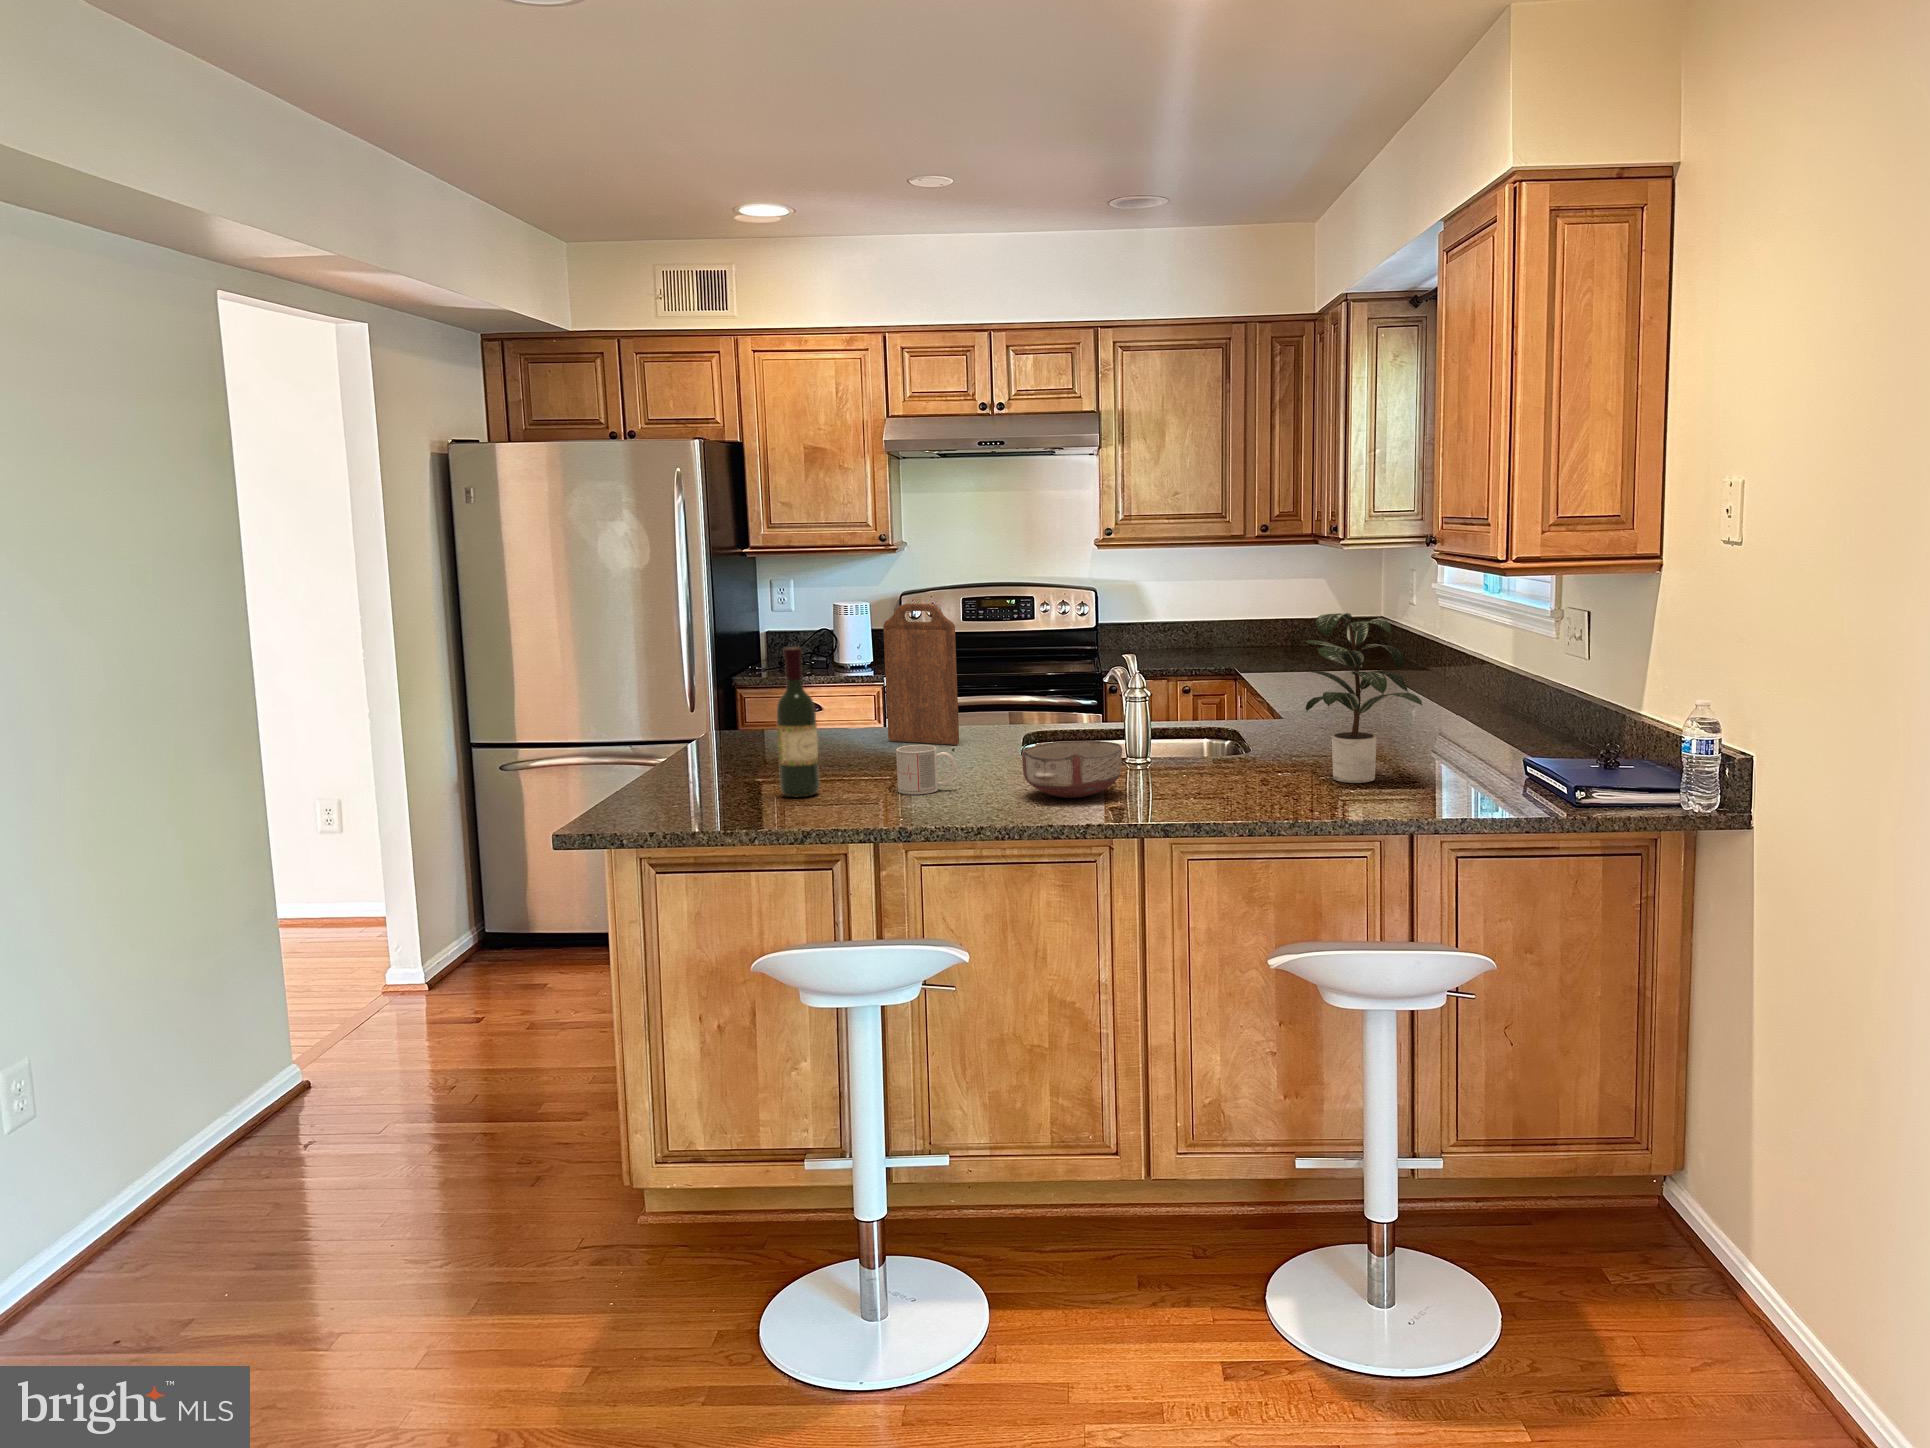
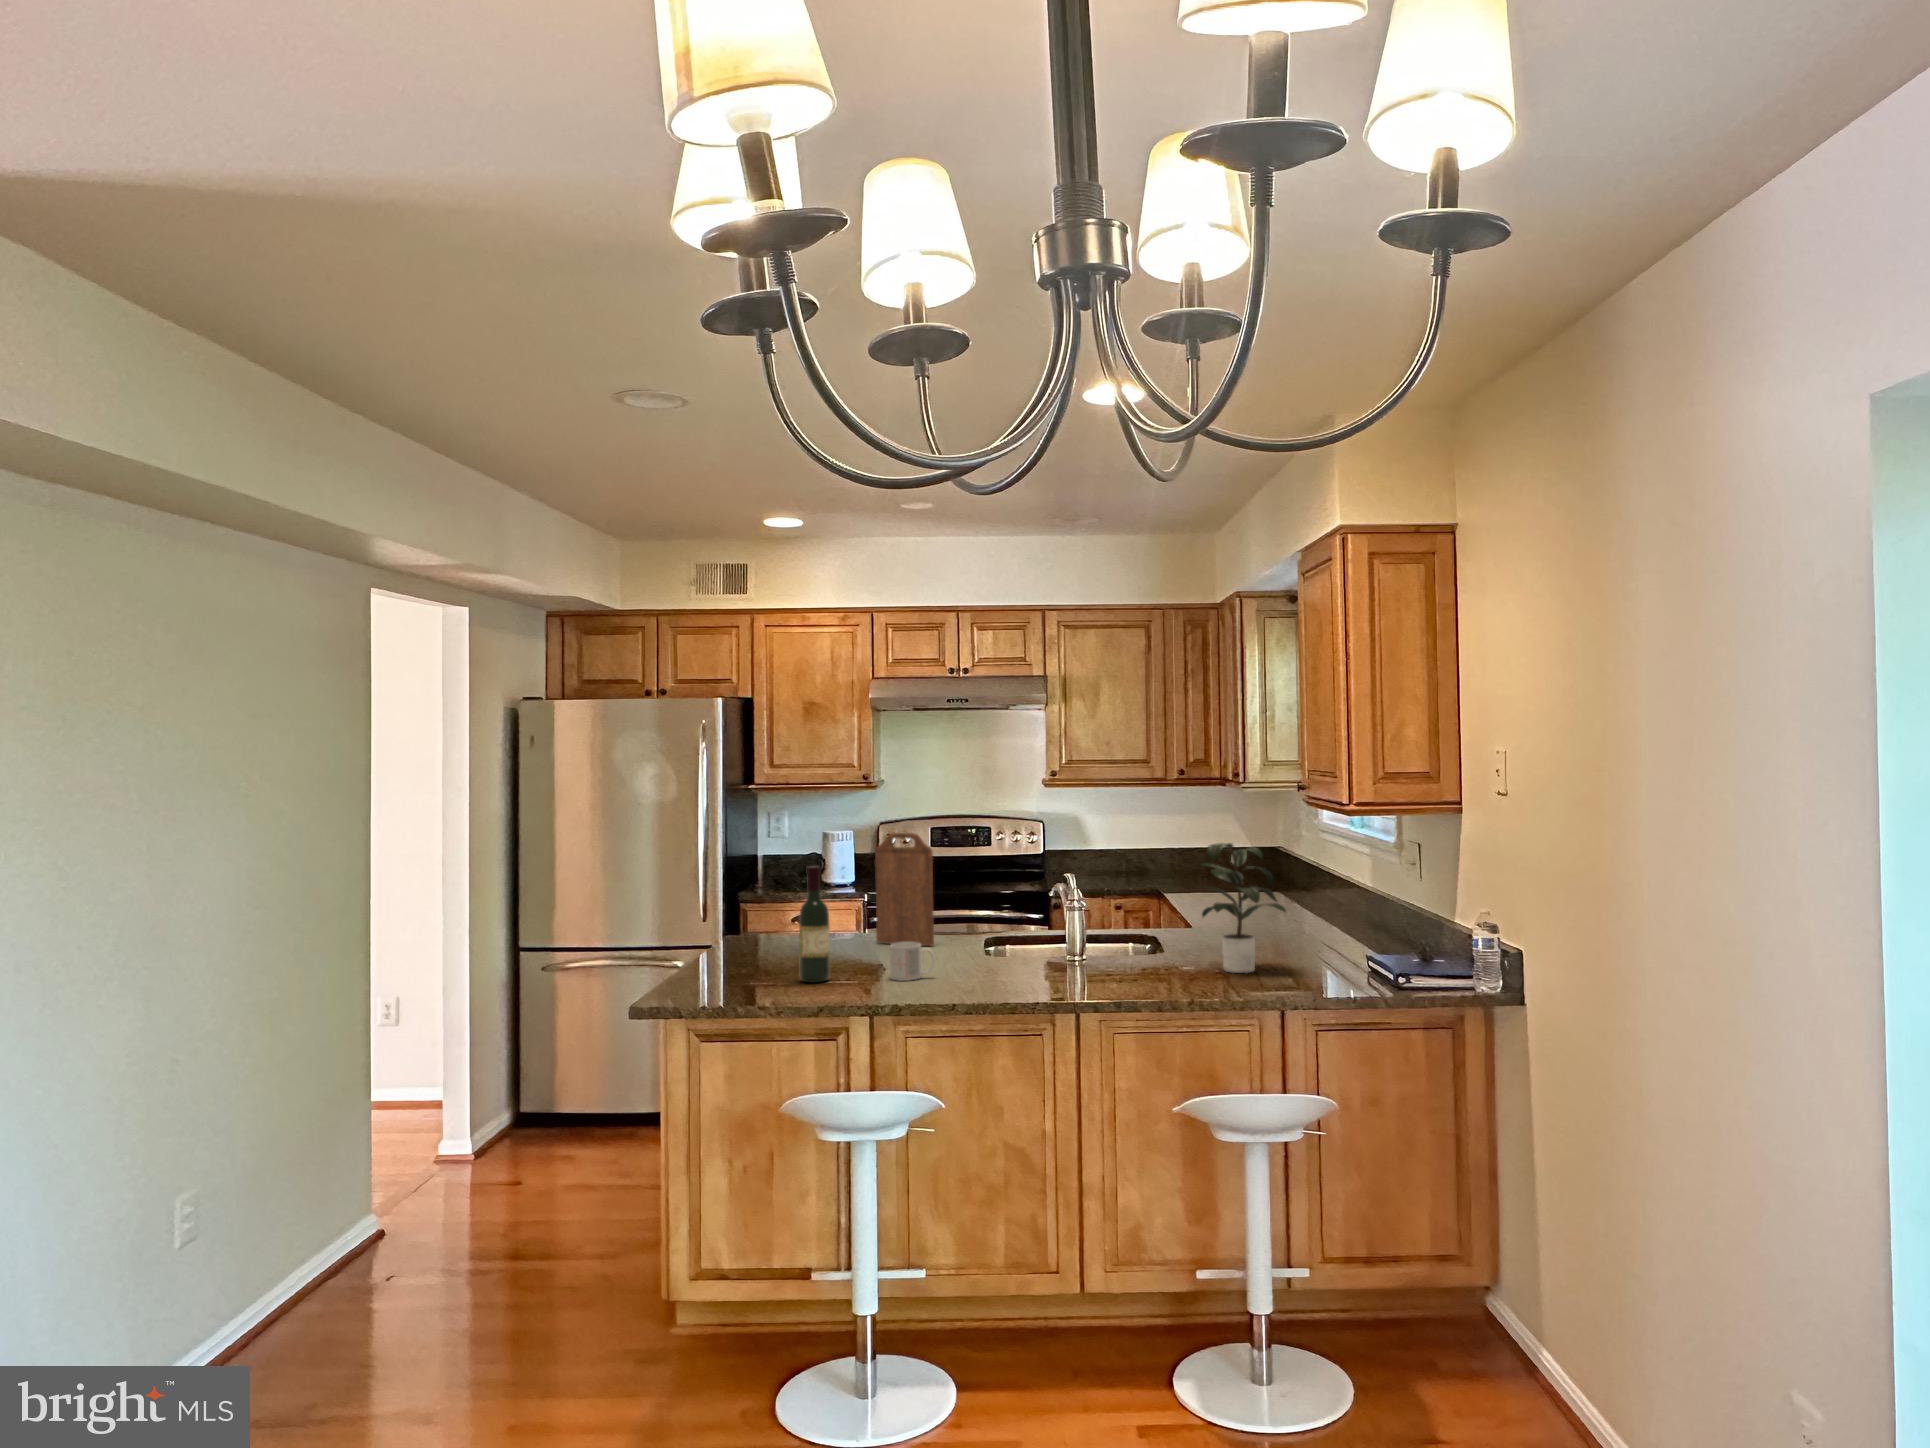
ceramic bowl: present [1022,741,1122,798] -> none [987,940,1063,982]

